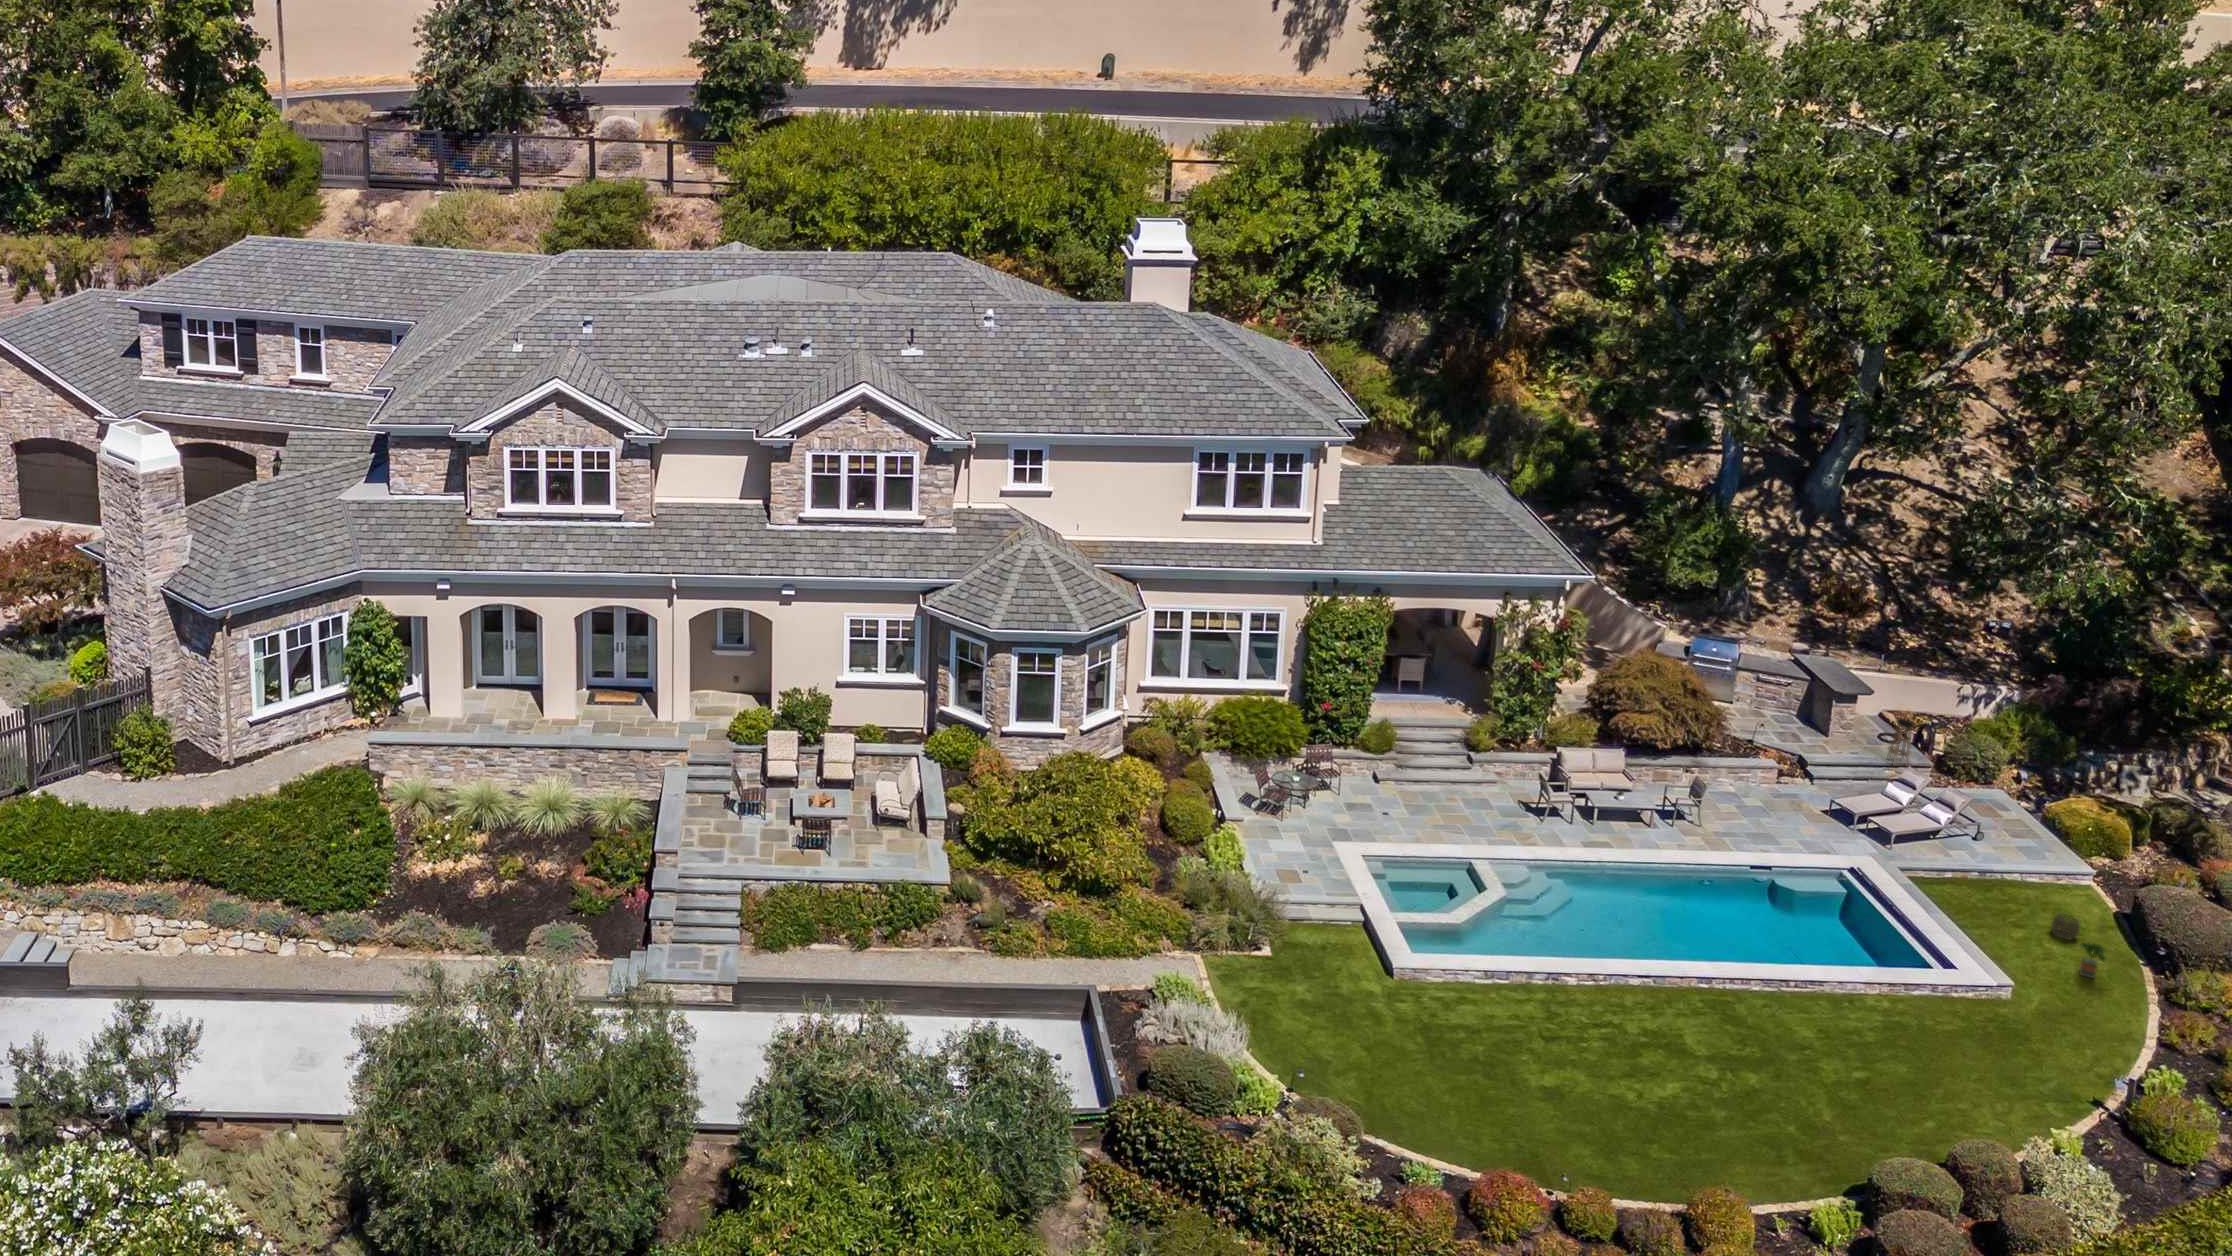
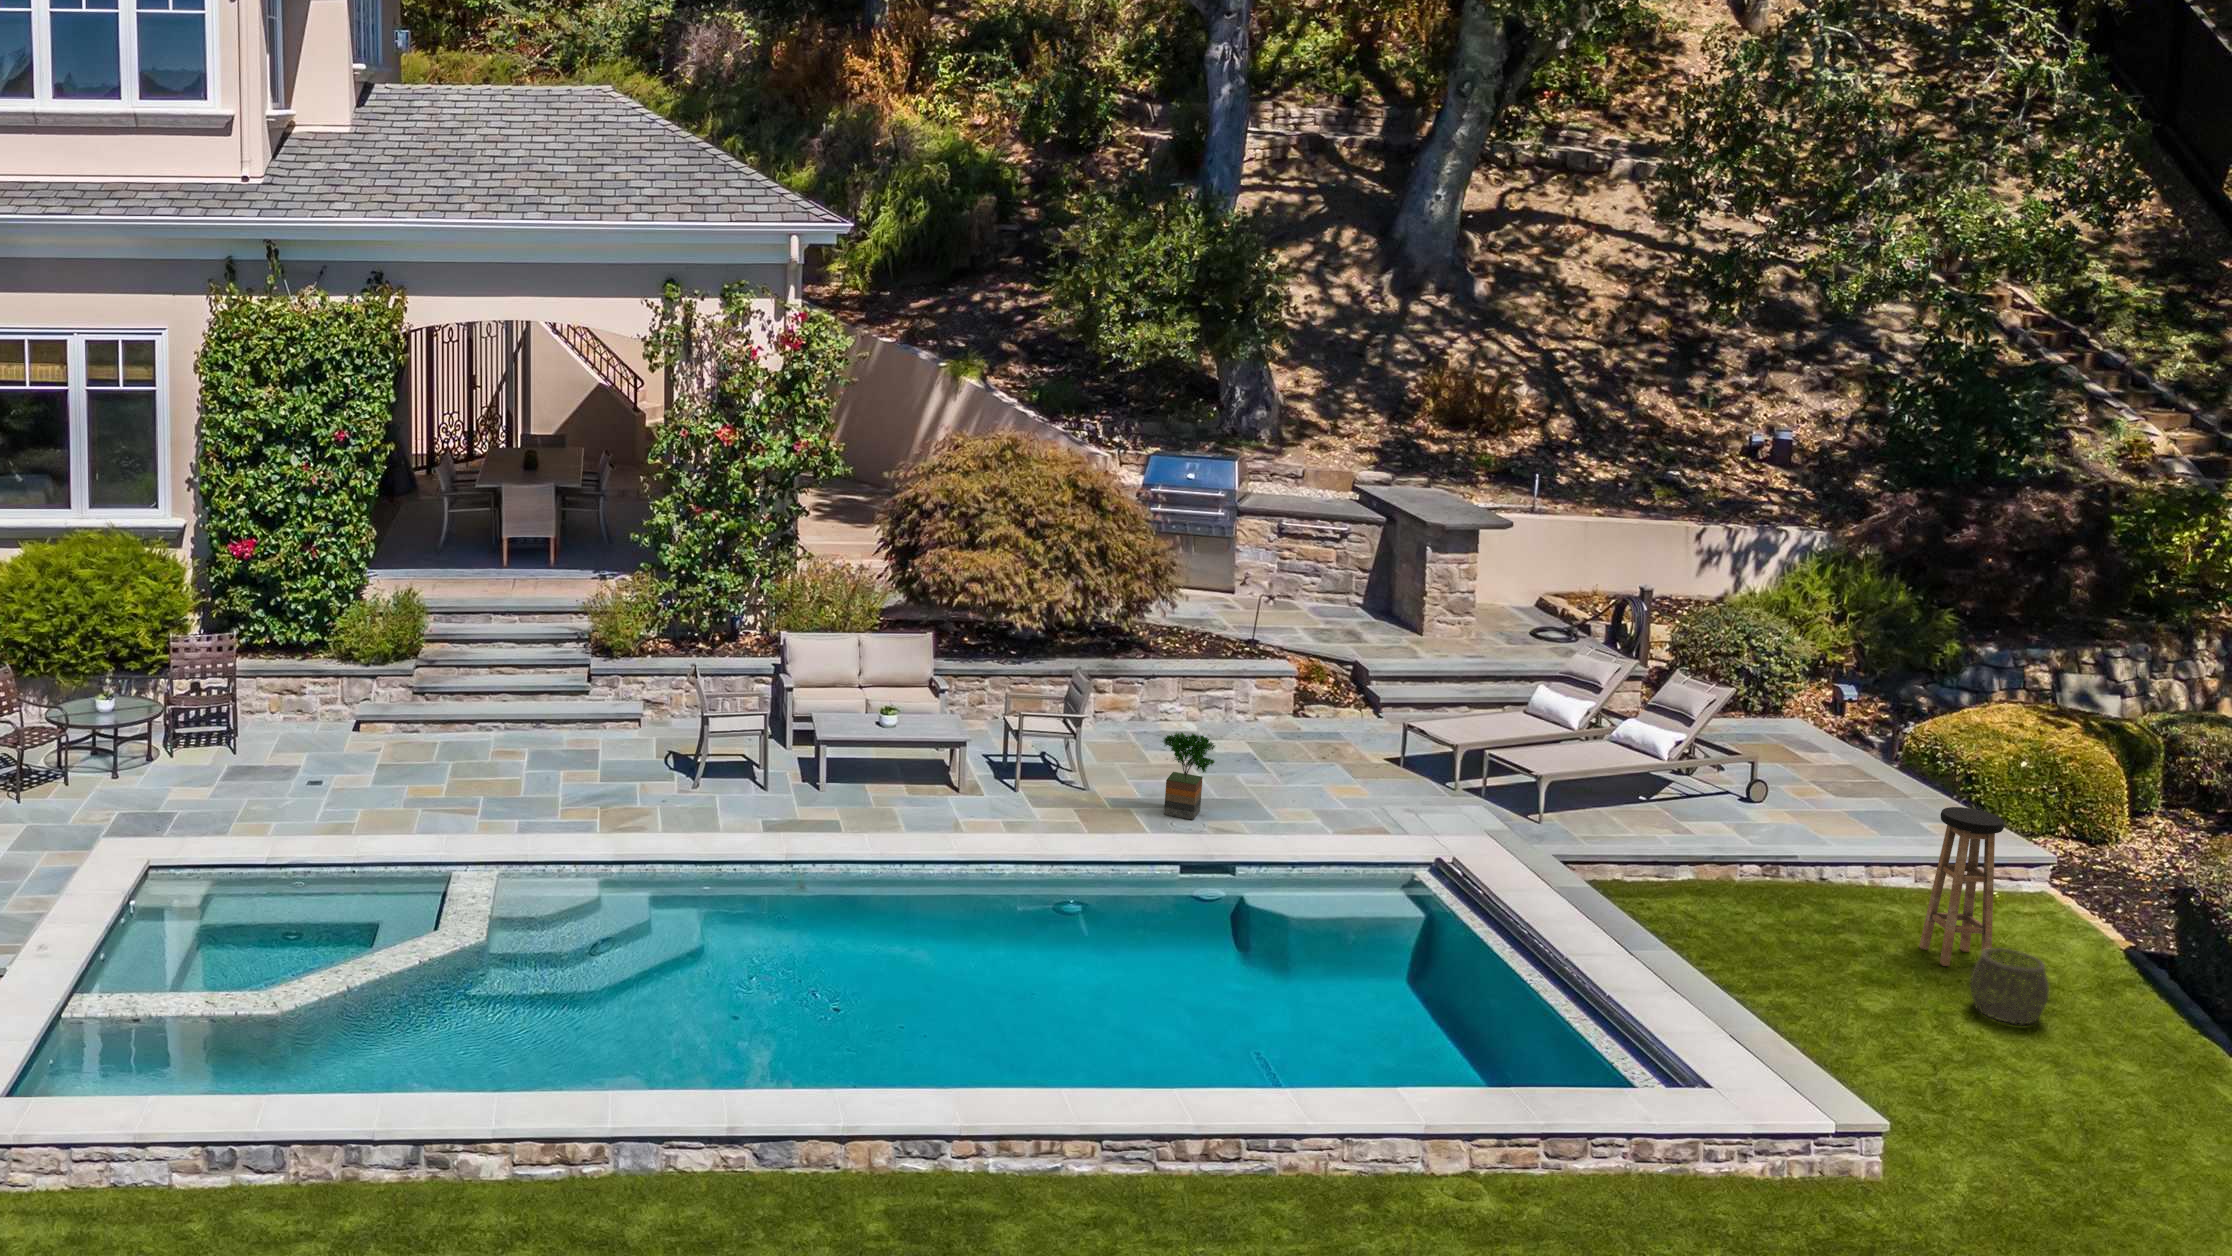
bar stool: present [1888,718,1915,765] -> present [1919,807,2004,966]
potted tree: present [2079,943,2106,978] -> present [1163,732,1215,820]

